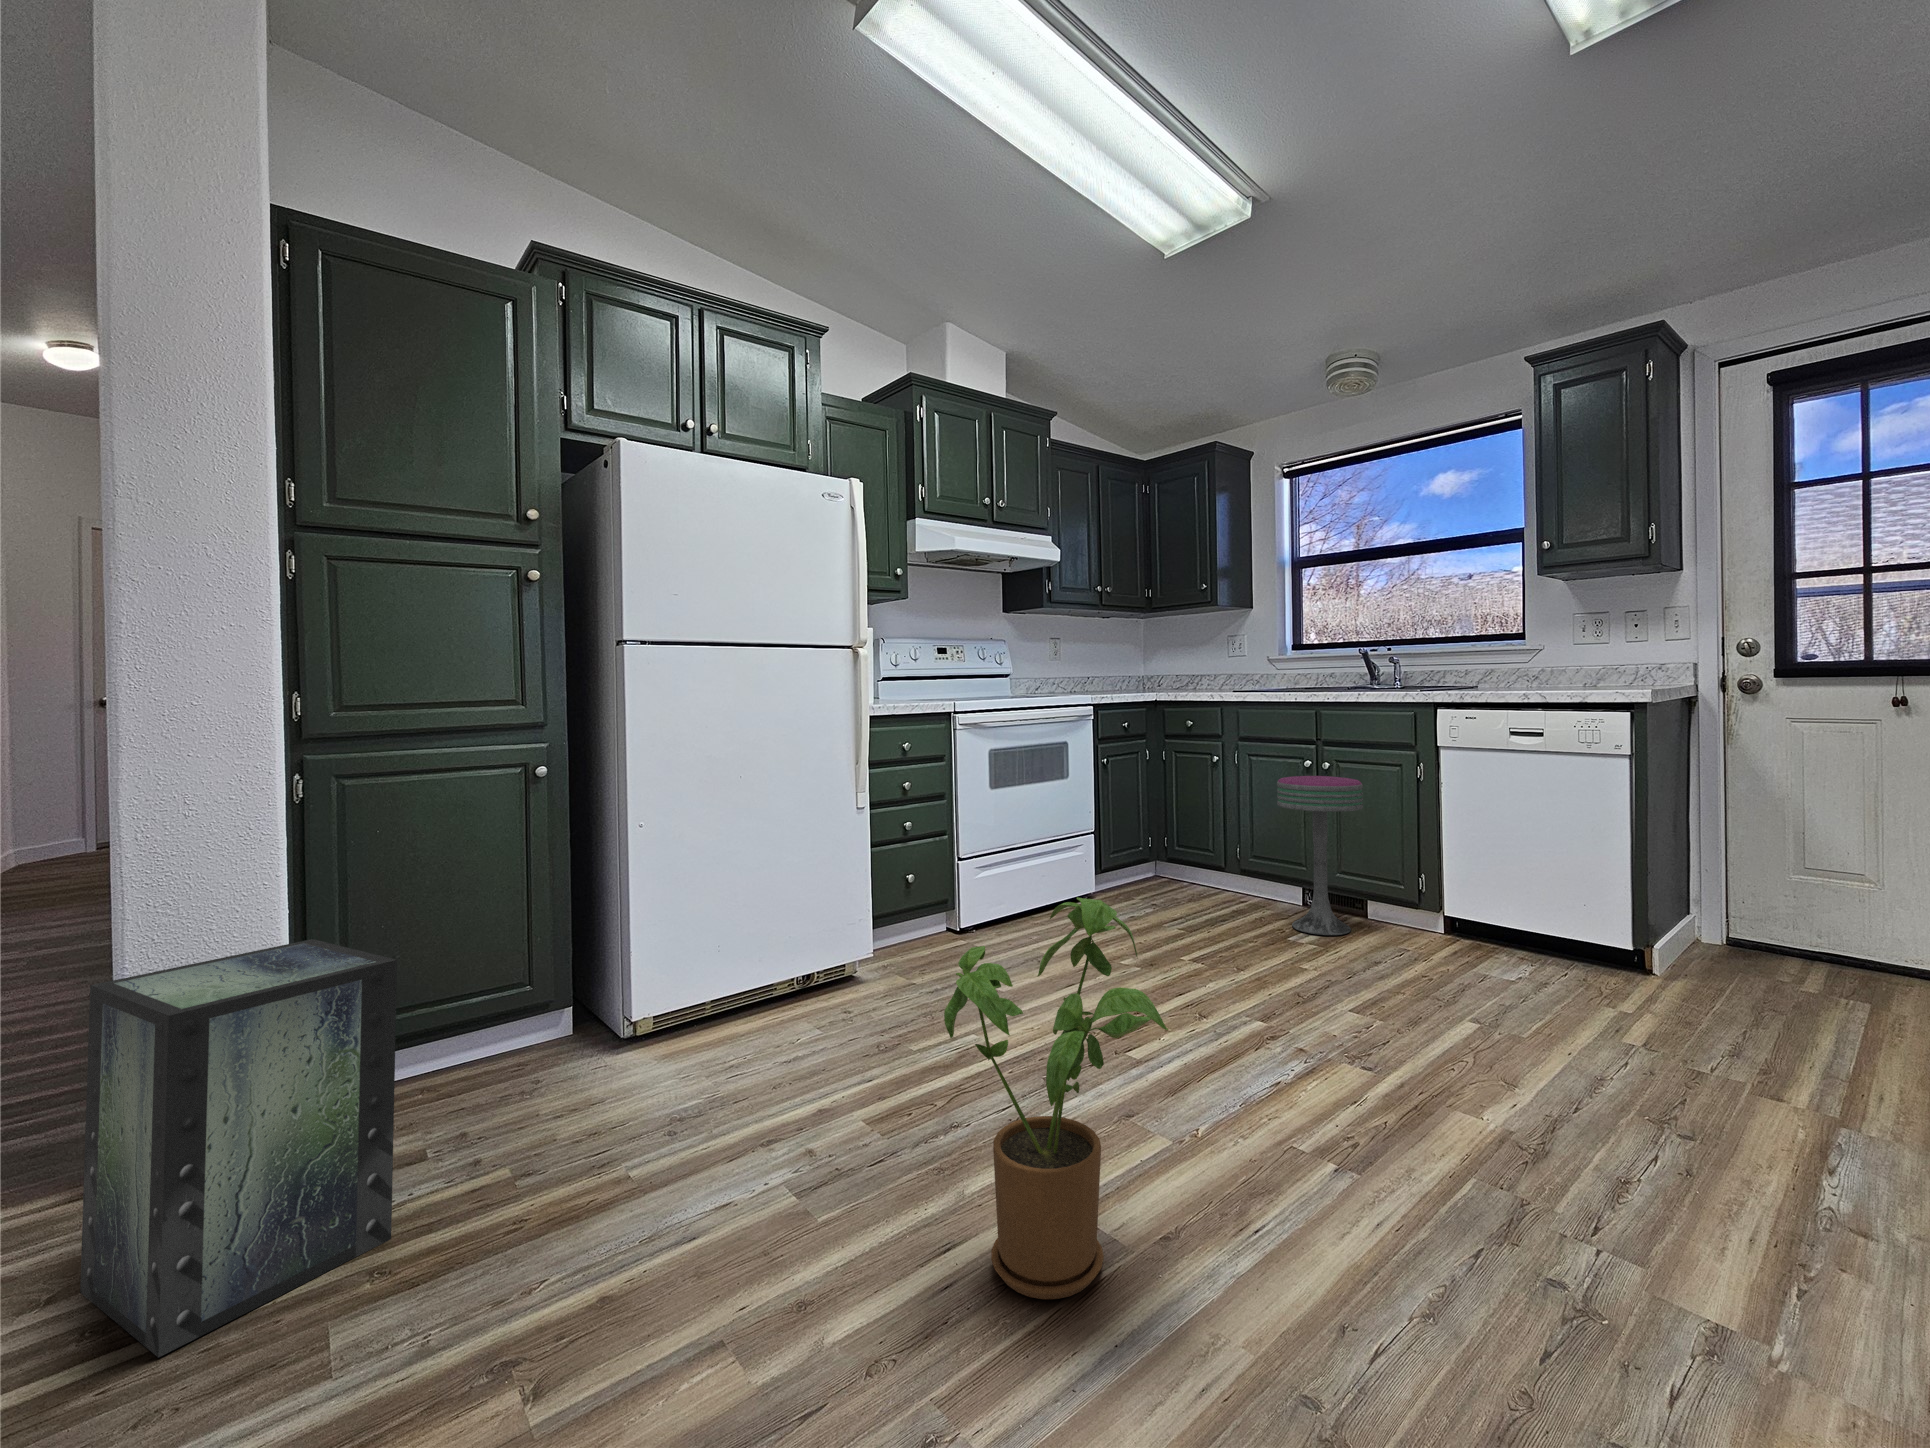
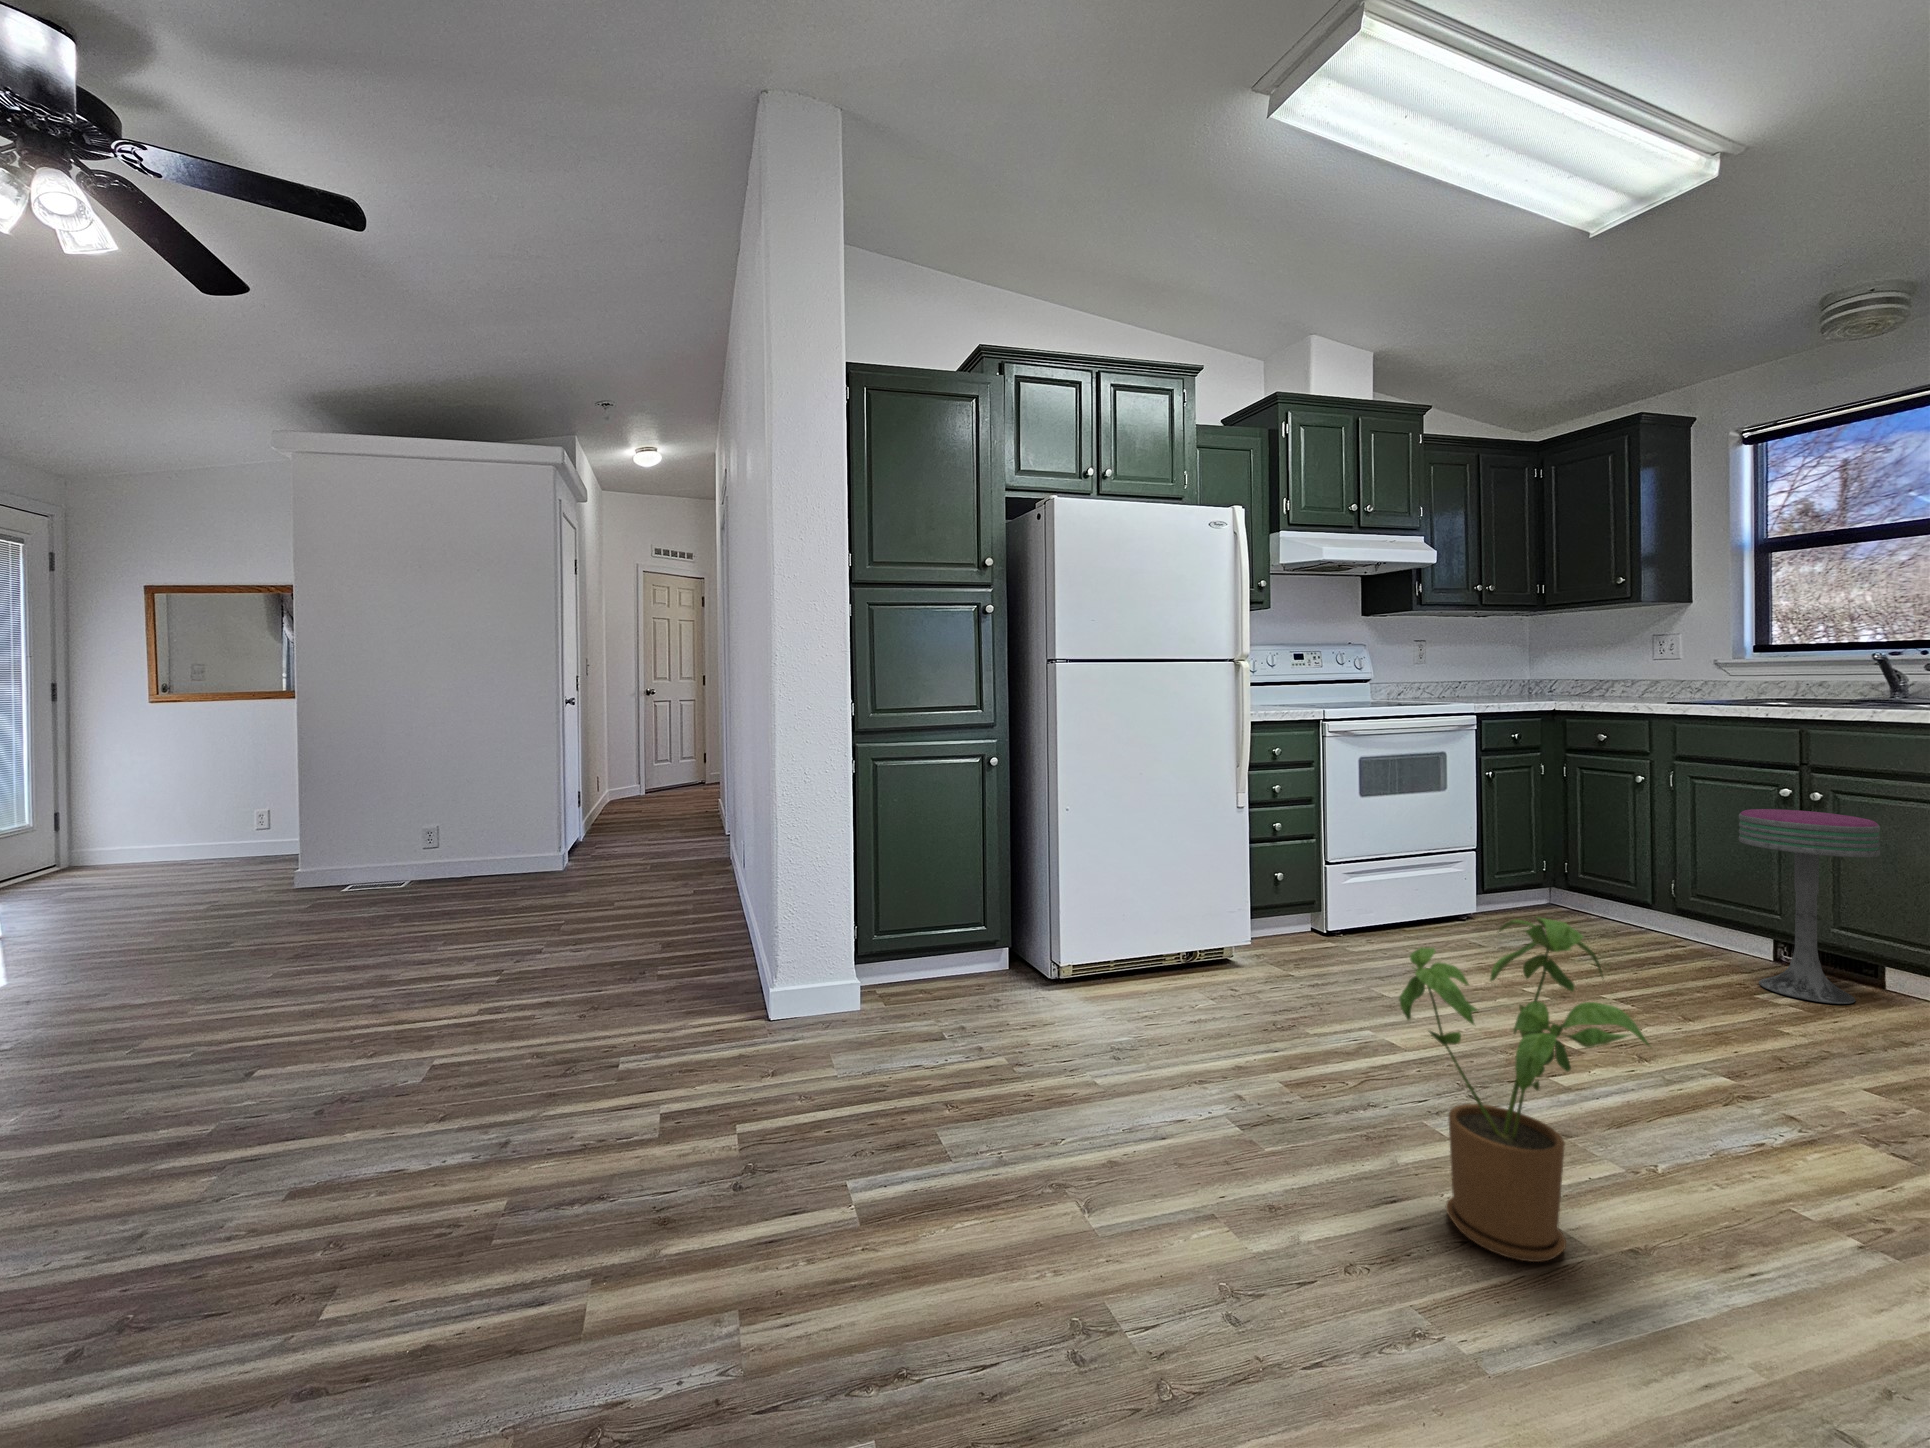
storage box: present [80,939,397,1358] -> none [795,875,956,1121]

